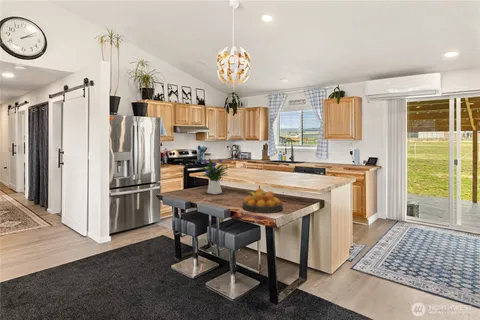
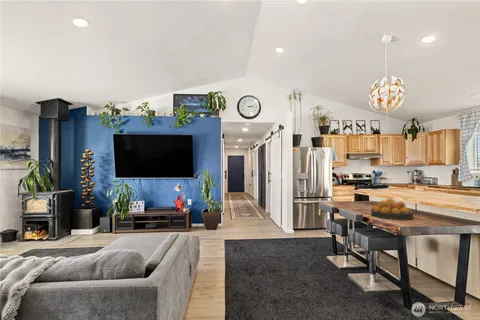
flower arrangement: present [201,158,231,194] -> none [344,174,377,205]

